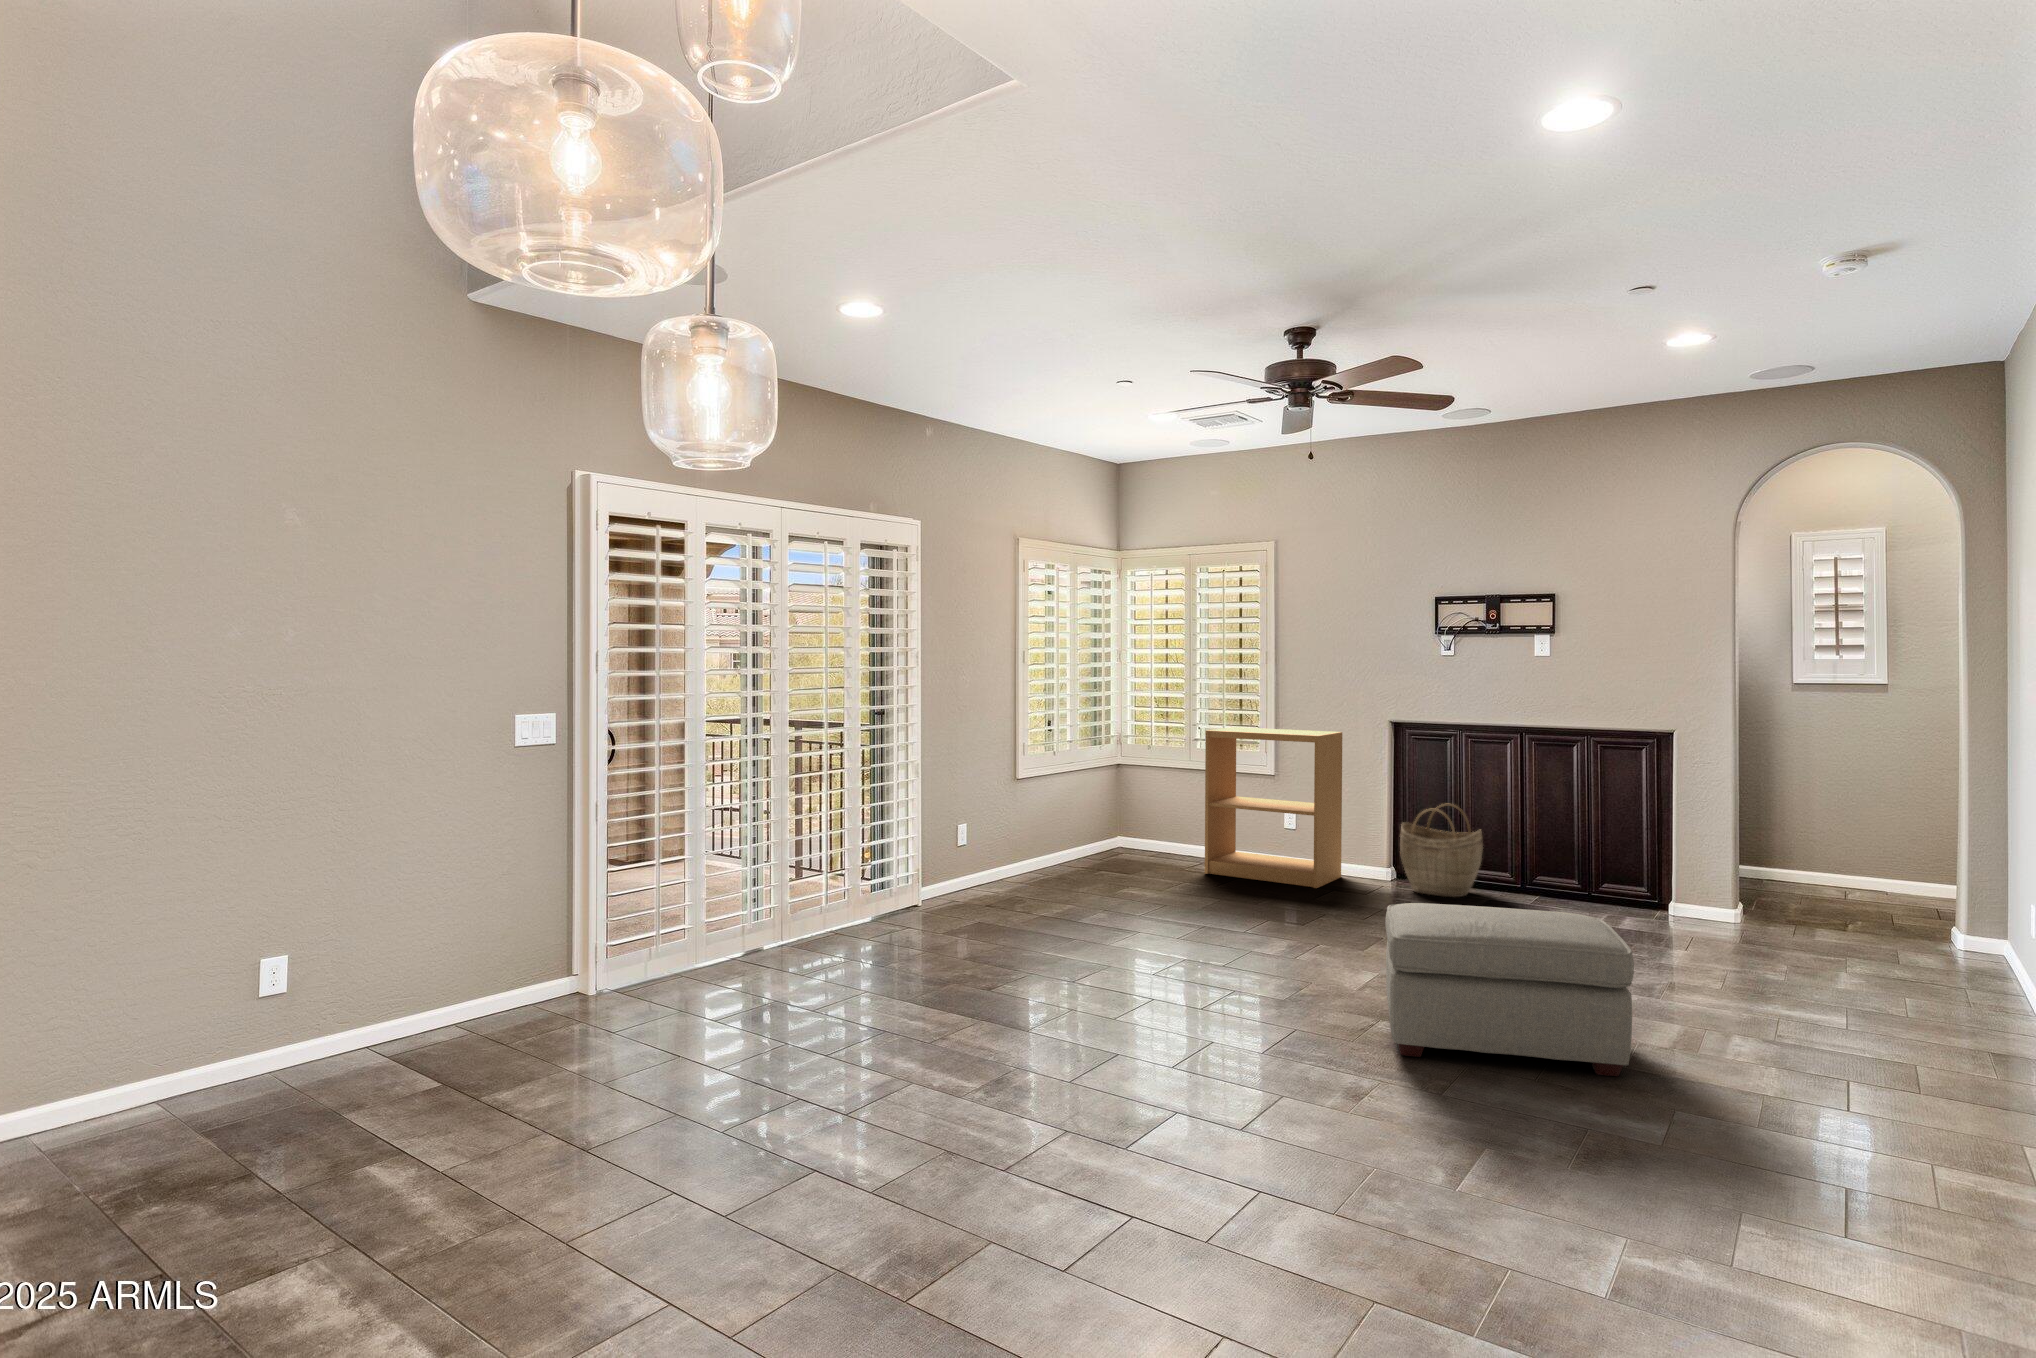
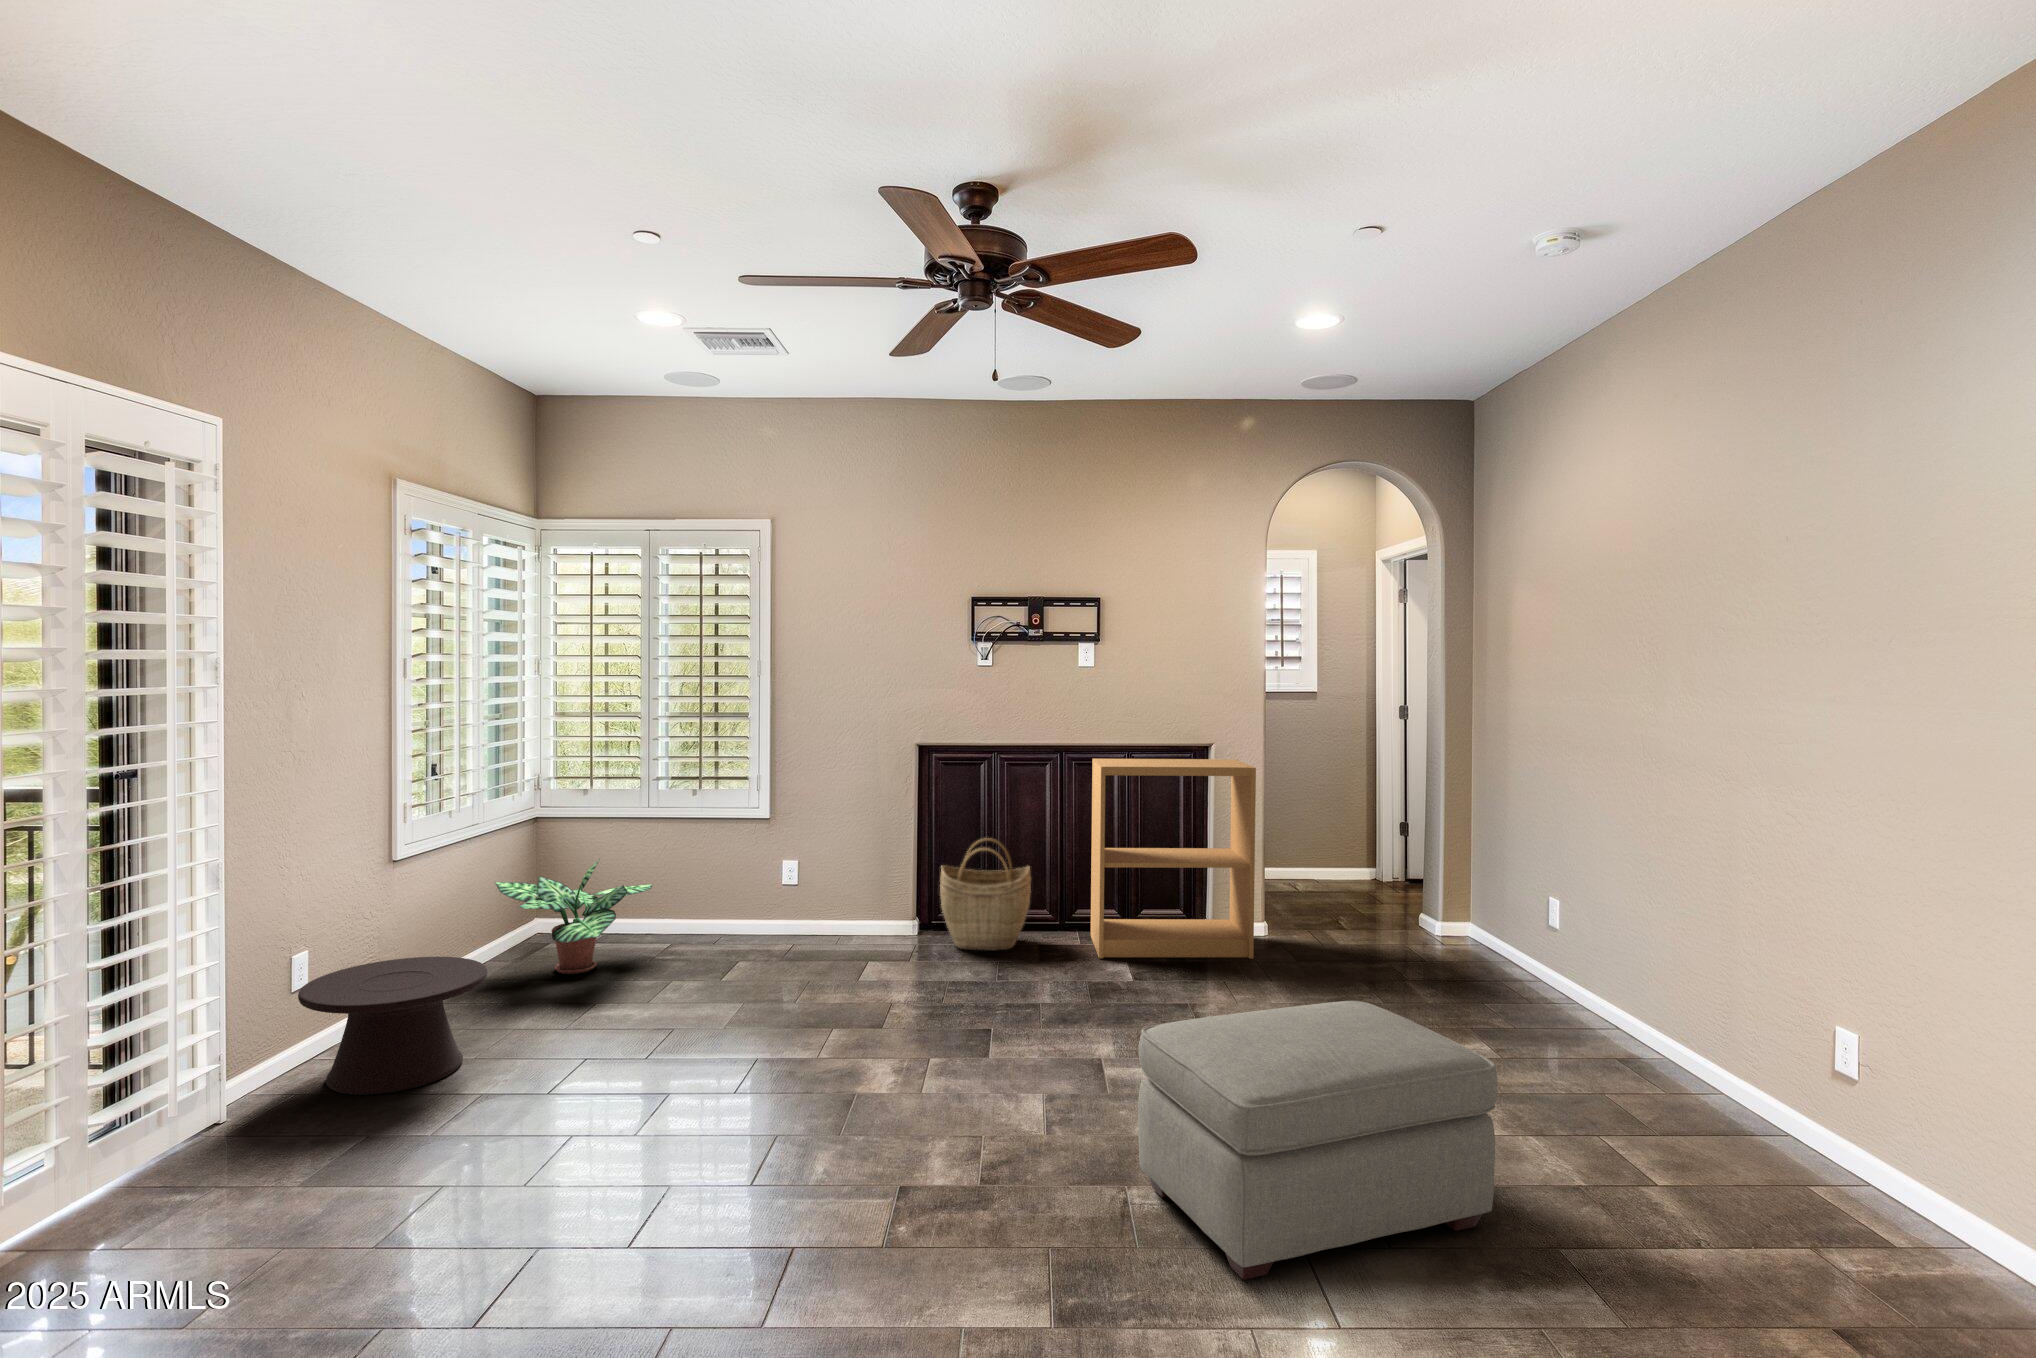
bookshelf: present [1205,727,1342,888] -> present [1091,758,1256,958]
potted plant: none [1082,792,1186,870] -> present [495,859,652,974]
side table: none [957,835,1054,905] -> present [298,957,487,1095]

